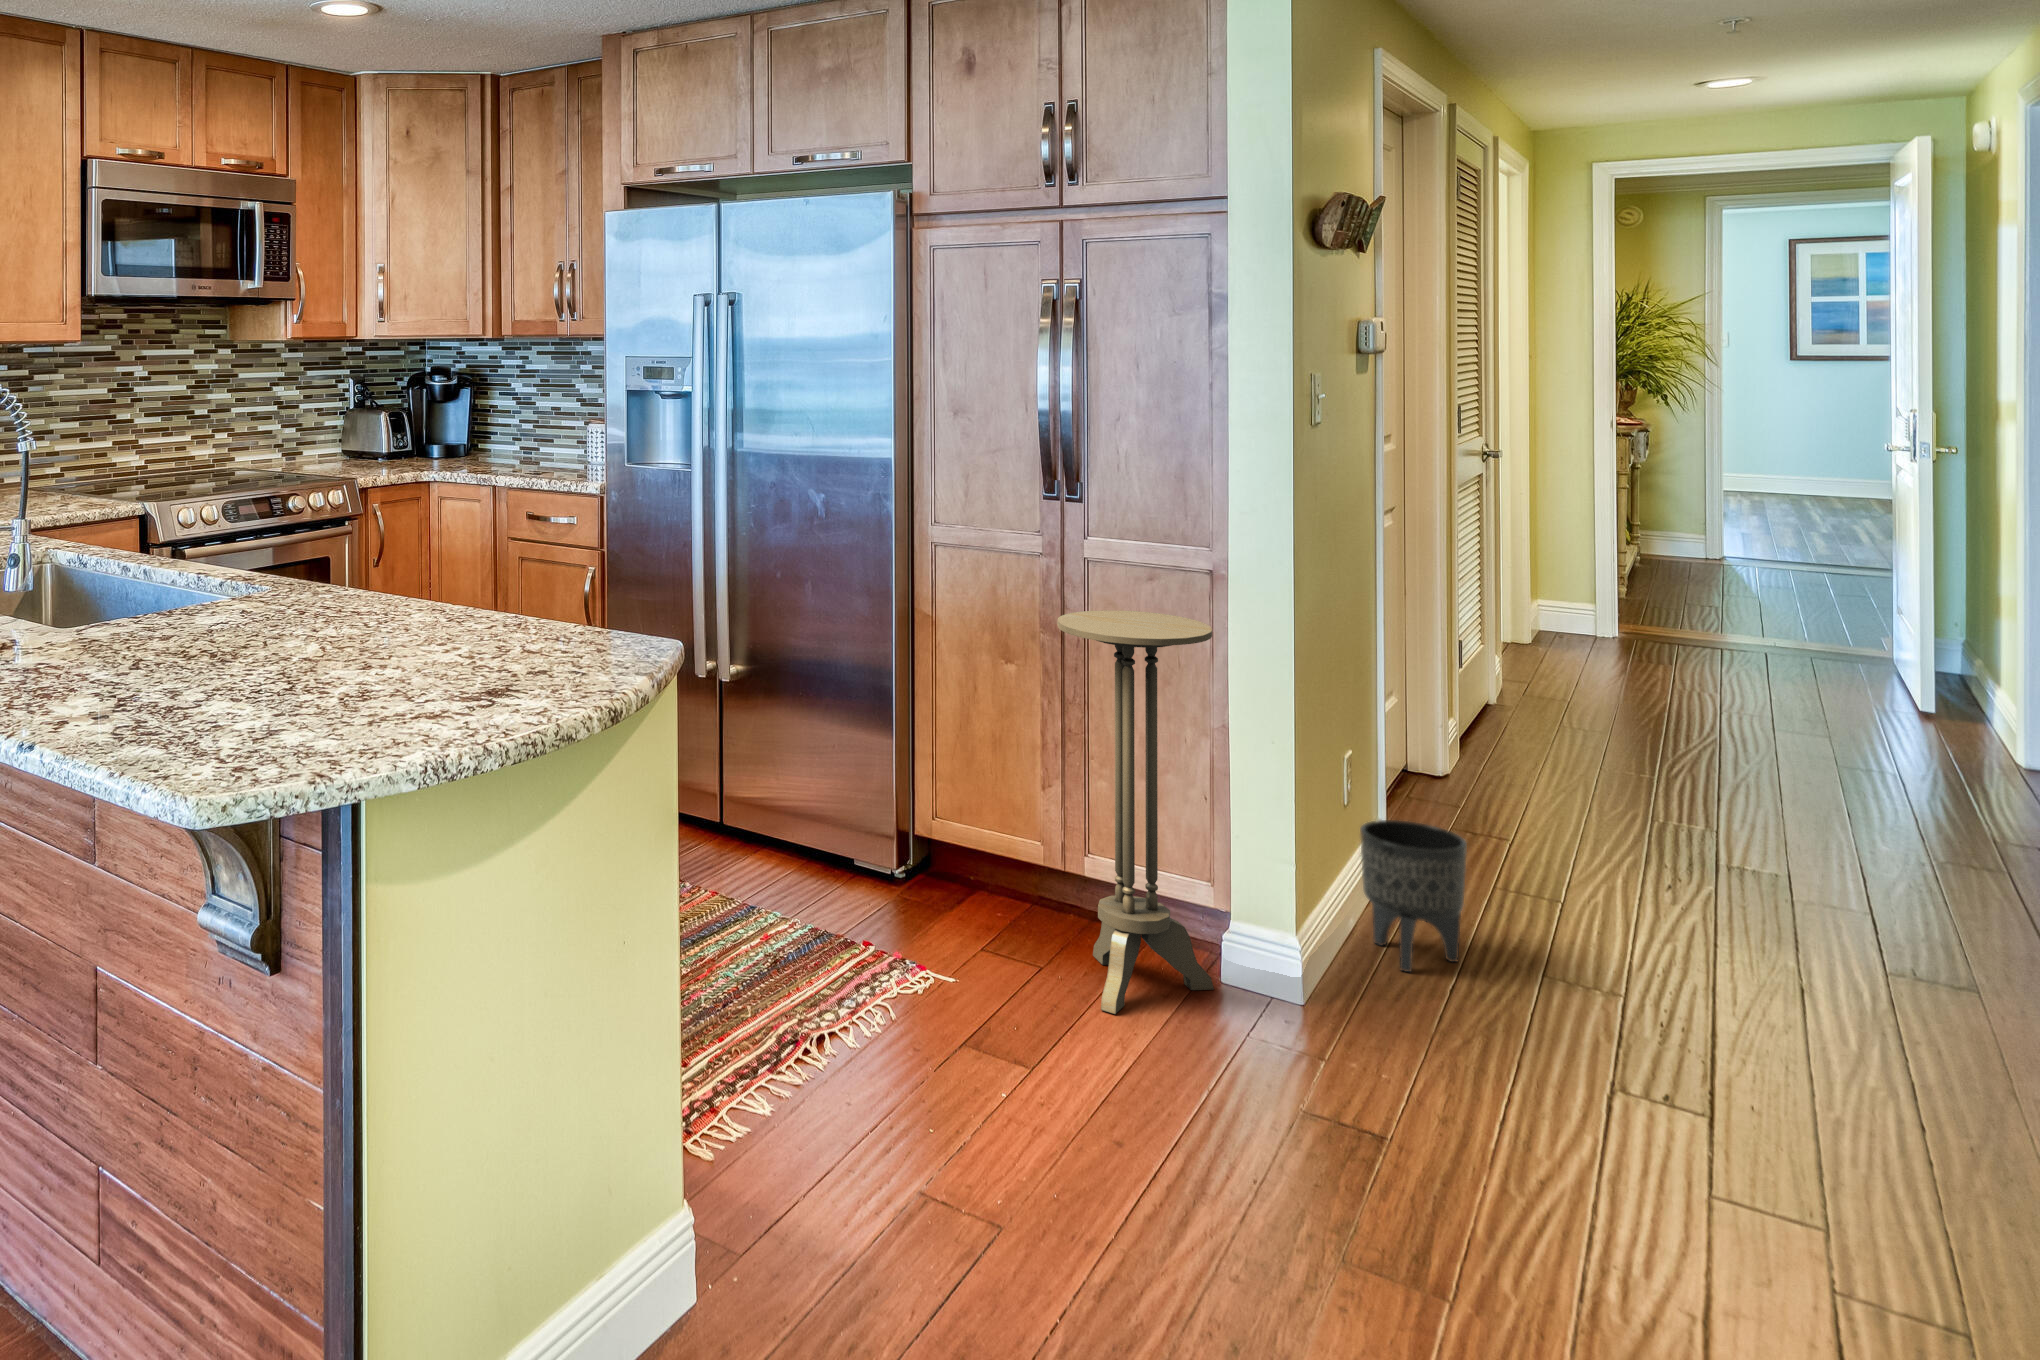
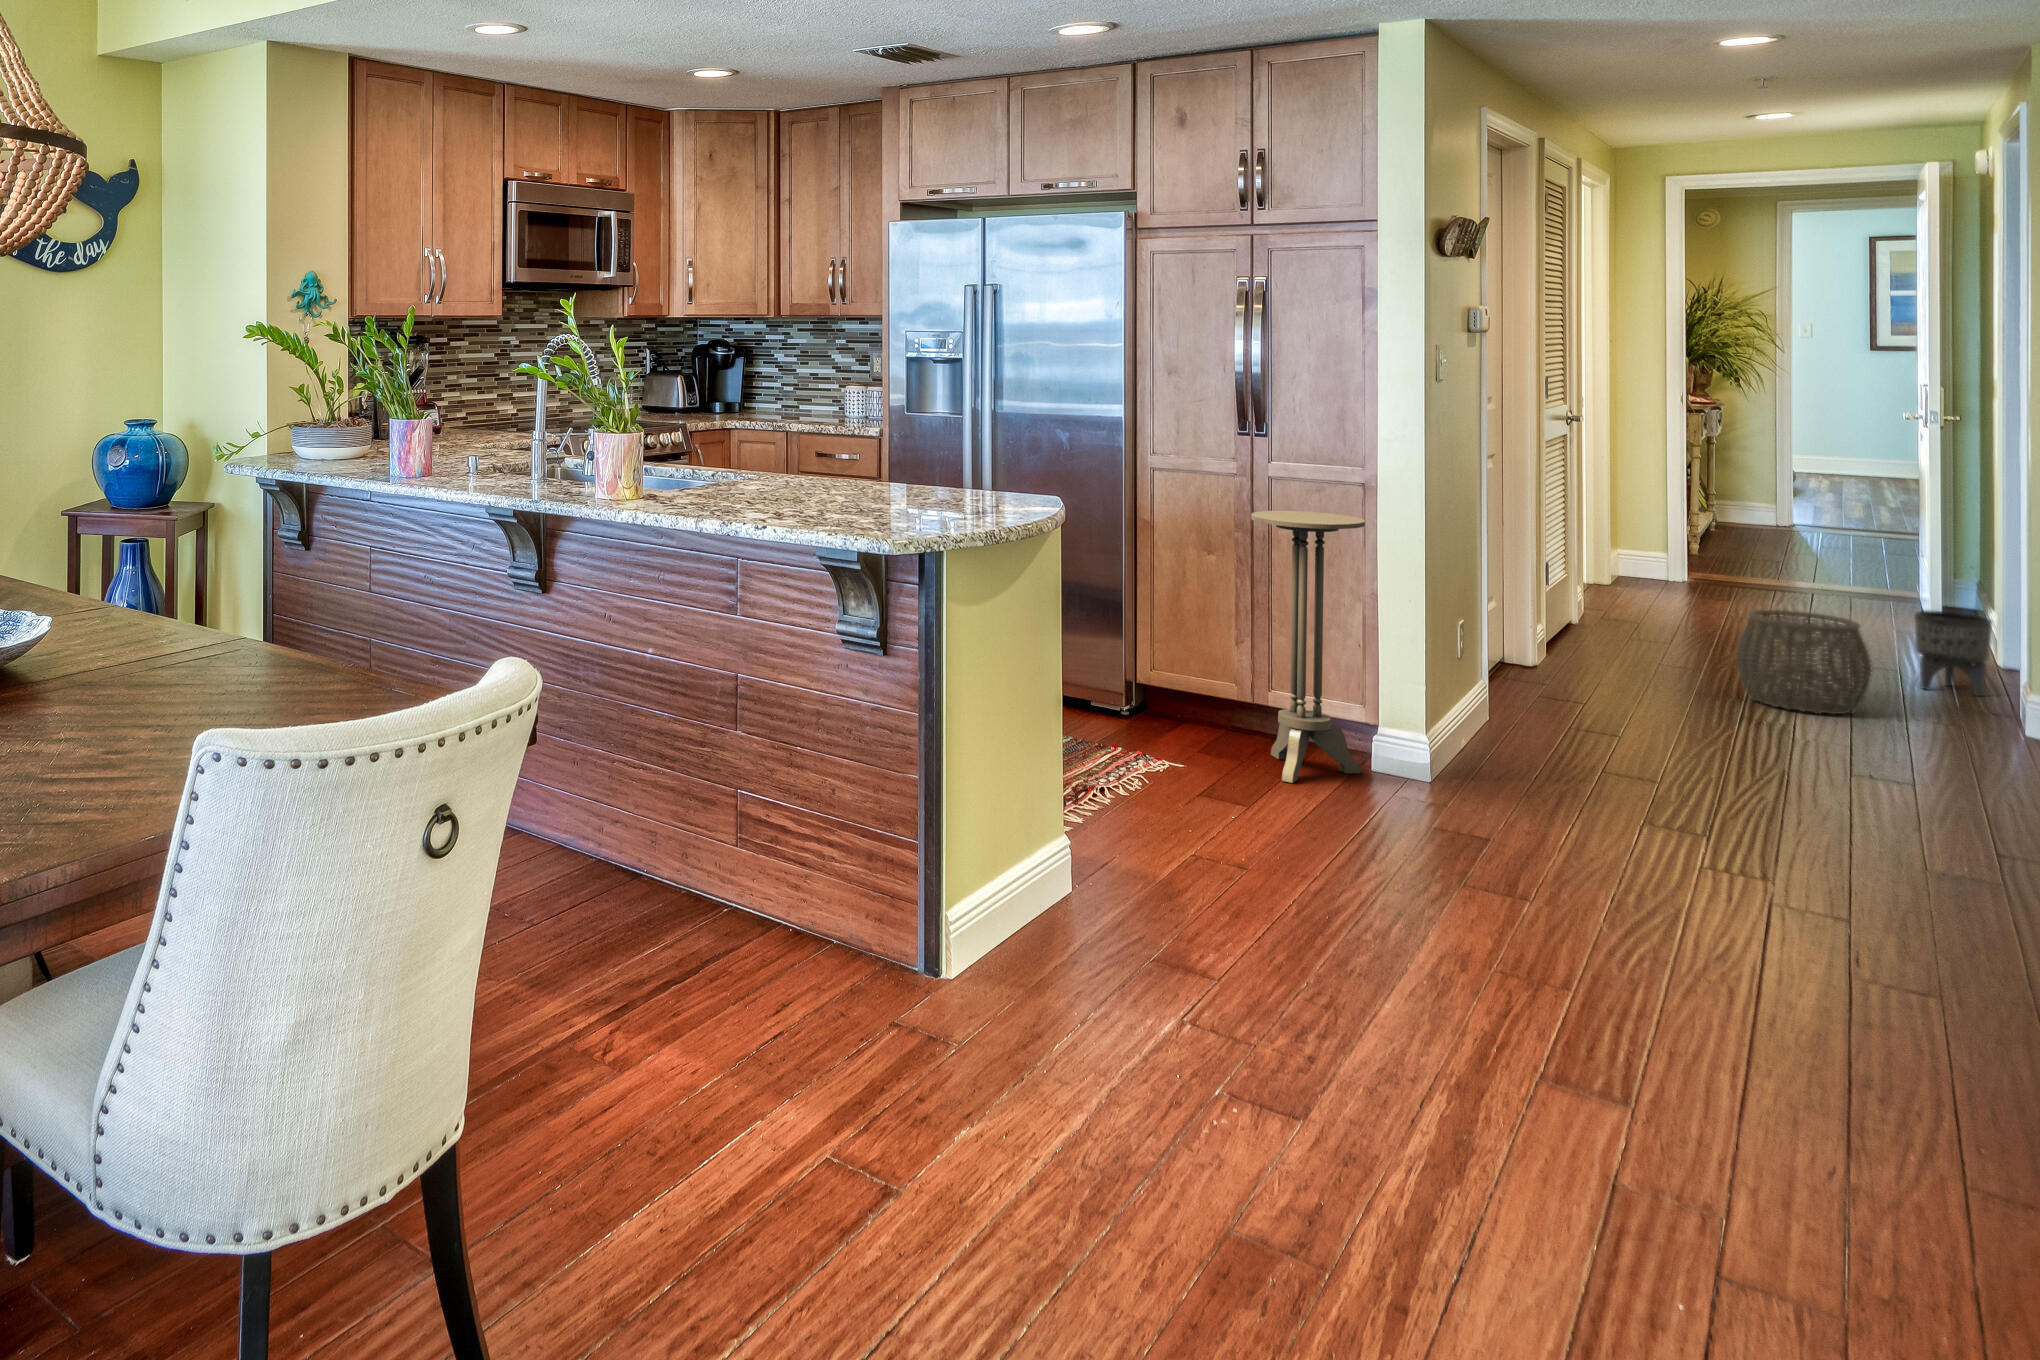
woven basket: none [1698,710,1875,855] -> present [1736,610,1872,715]
planter: present [1360,820,1467,972] -> present [1914,610,1992,696]

